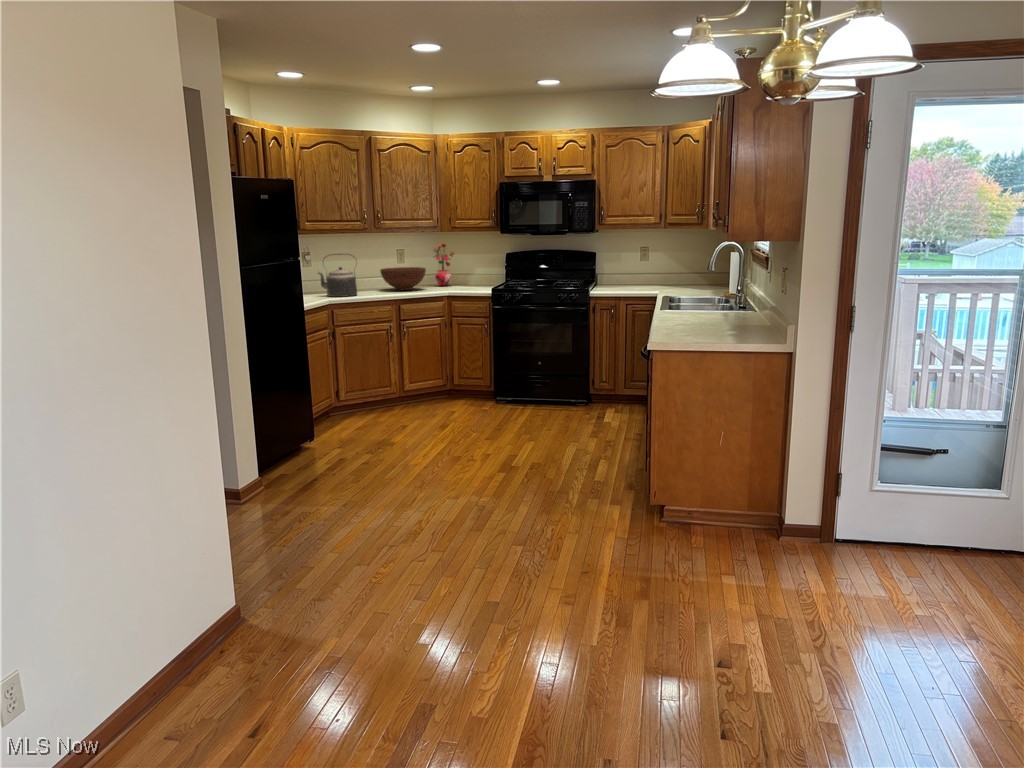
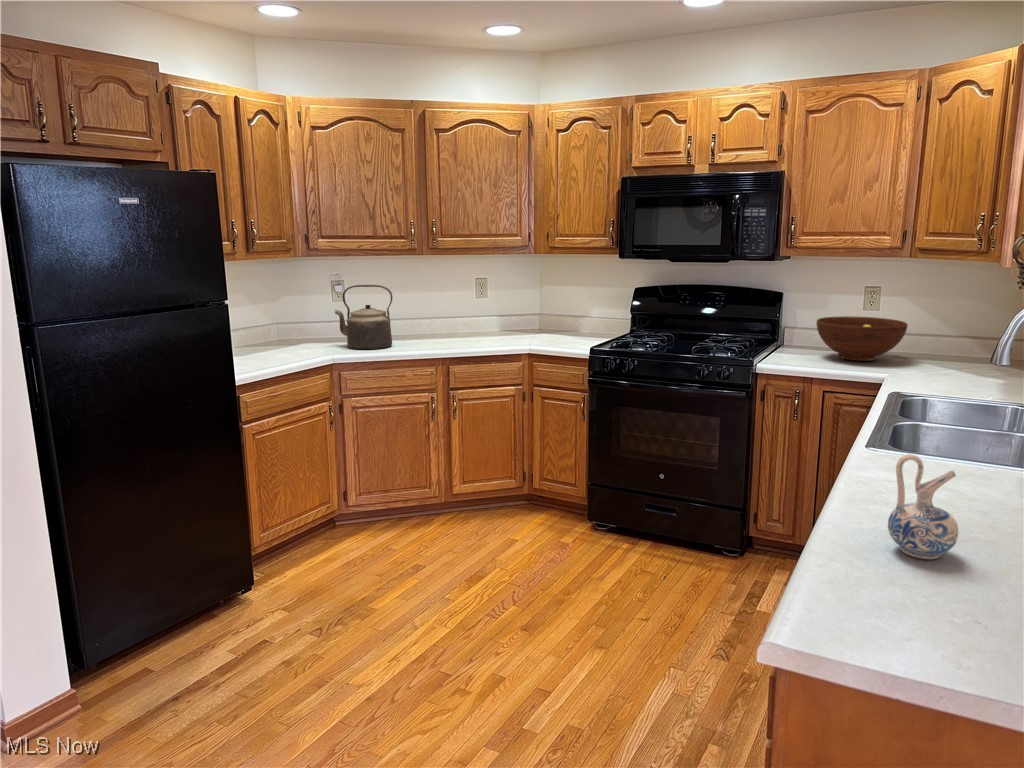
potted plant: present [434,244,454,286] -> none [525,270,560,334]
fruit bowl: present [380,267,426,290] -> present [816,316,908,361]
ceramic pitcher: none [675,290,698,327] -> present [888,454,958,559]

